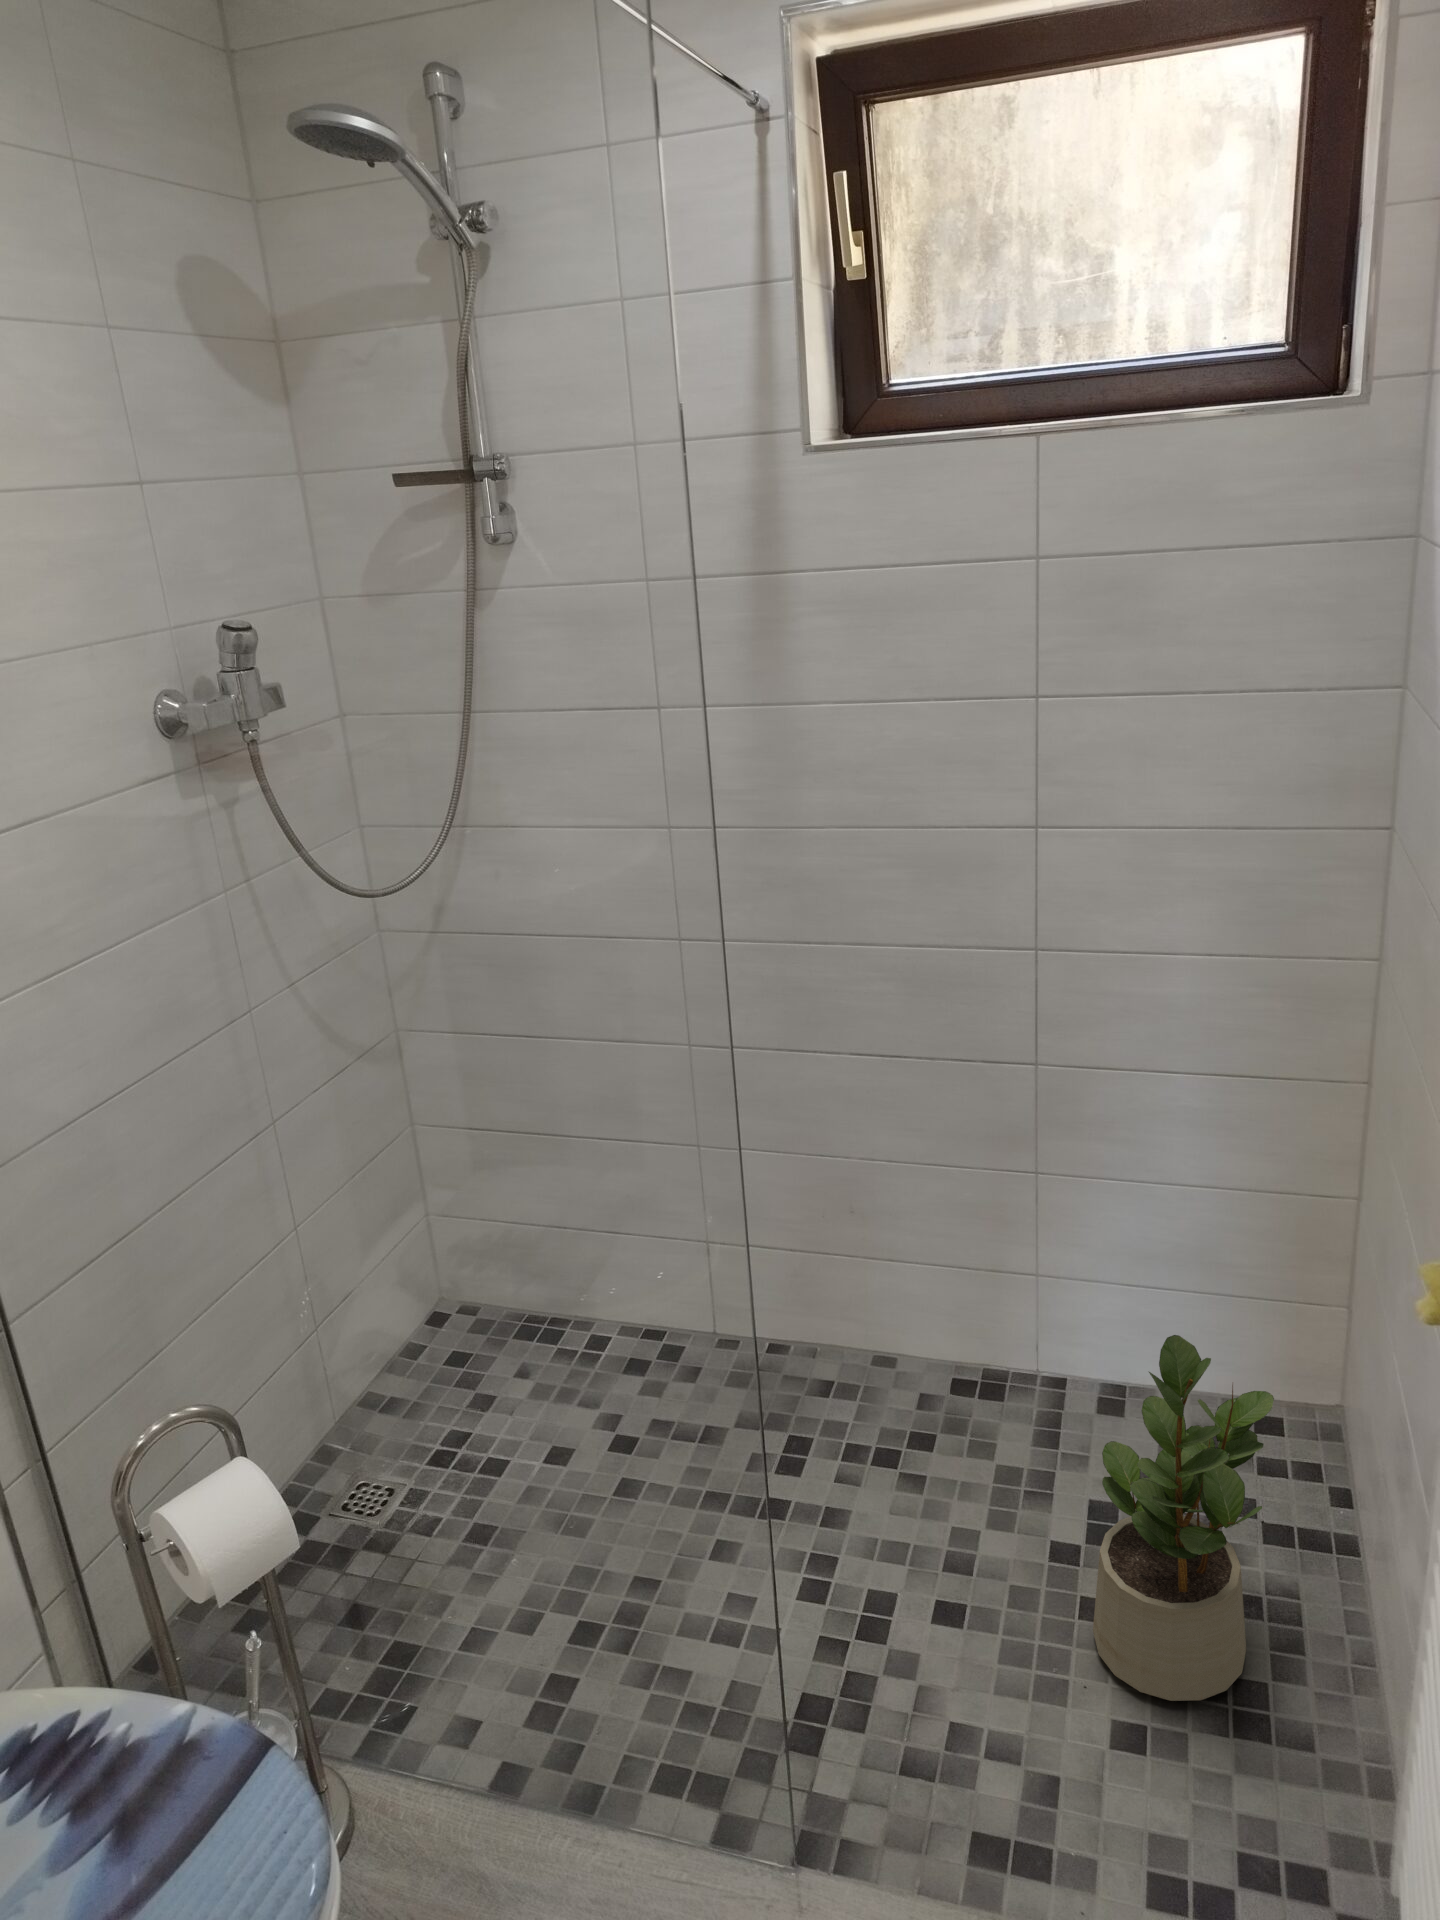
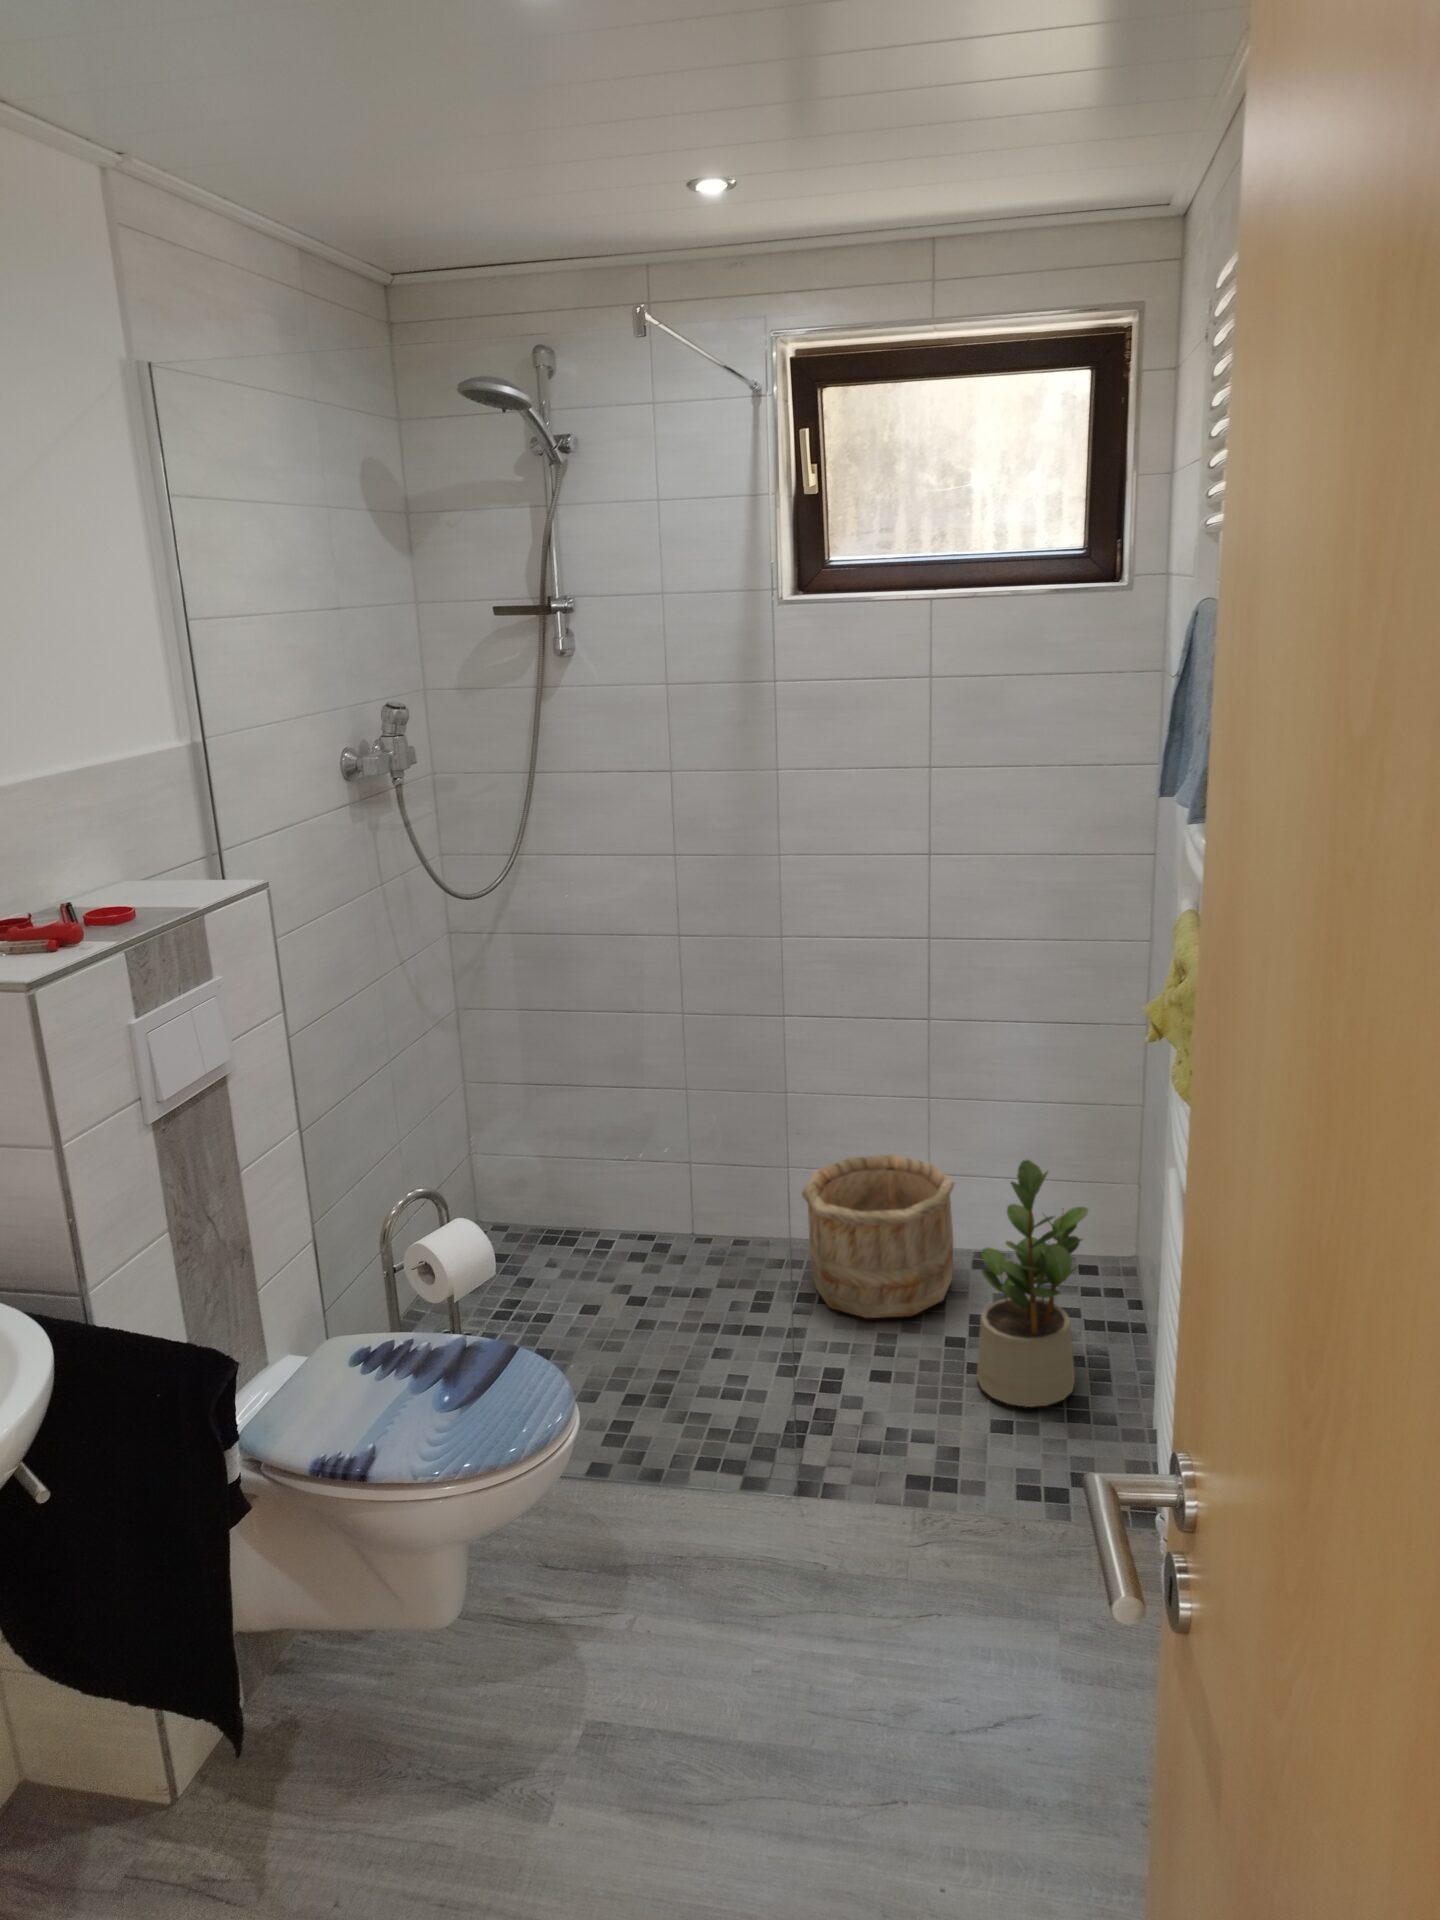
wooden bucket: none [848,1250,1070,1503] -> present [802,1154,954,1318]

